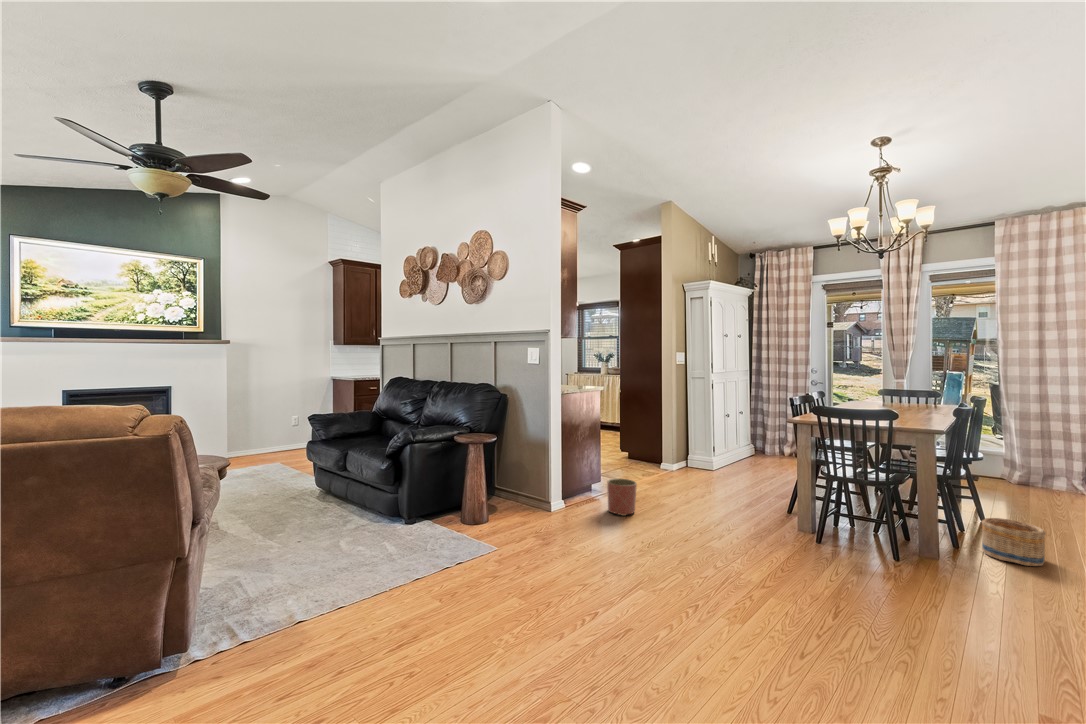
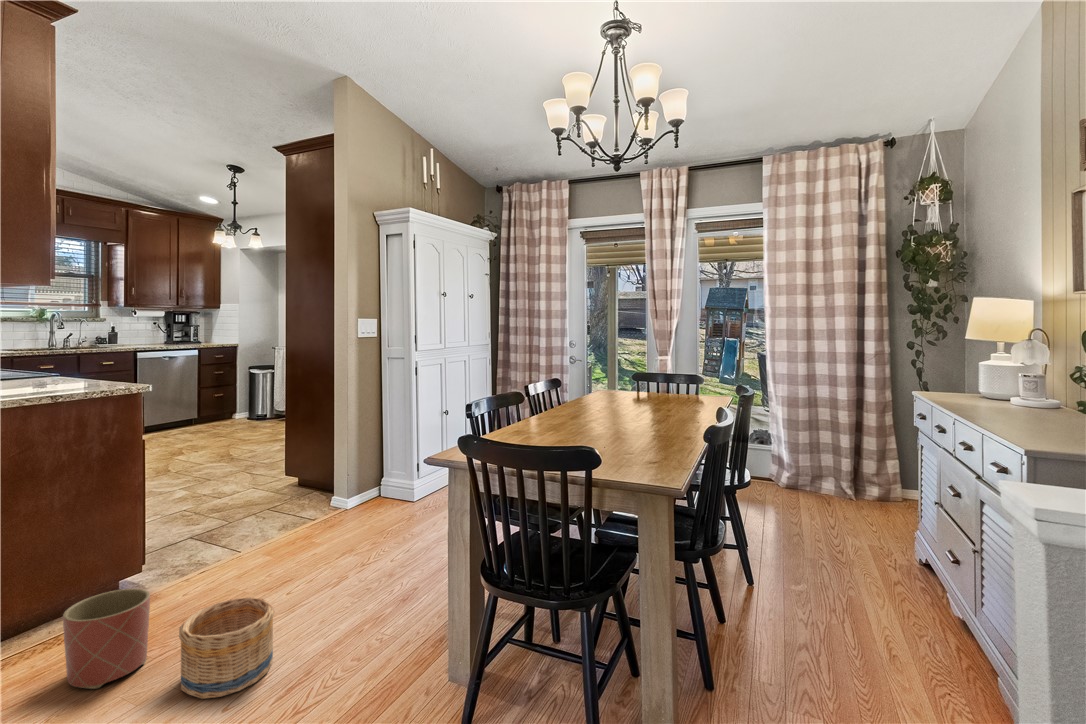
basket: present [982,518,1046,566] -> present [179,597,274,699]

